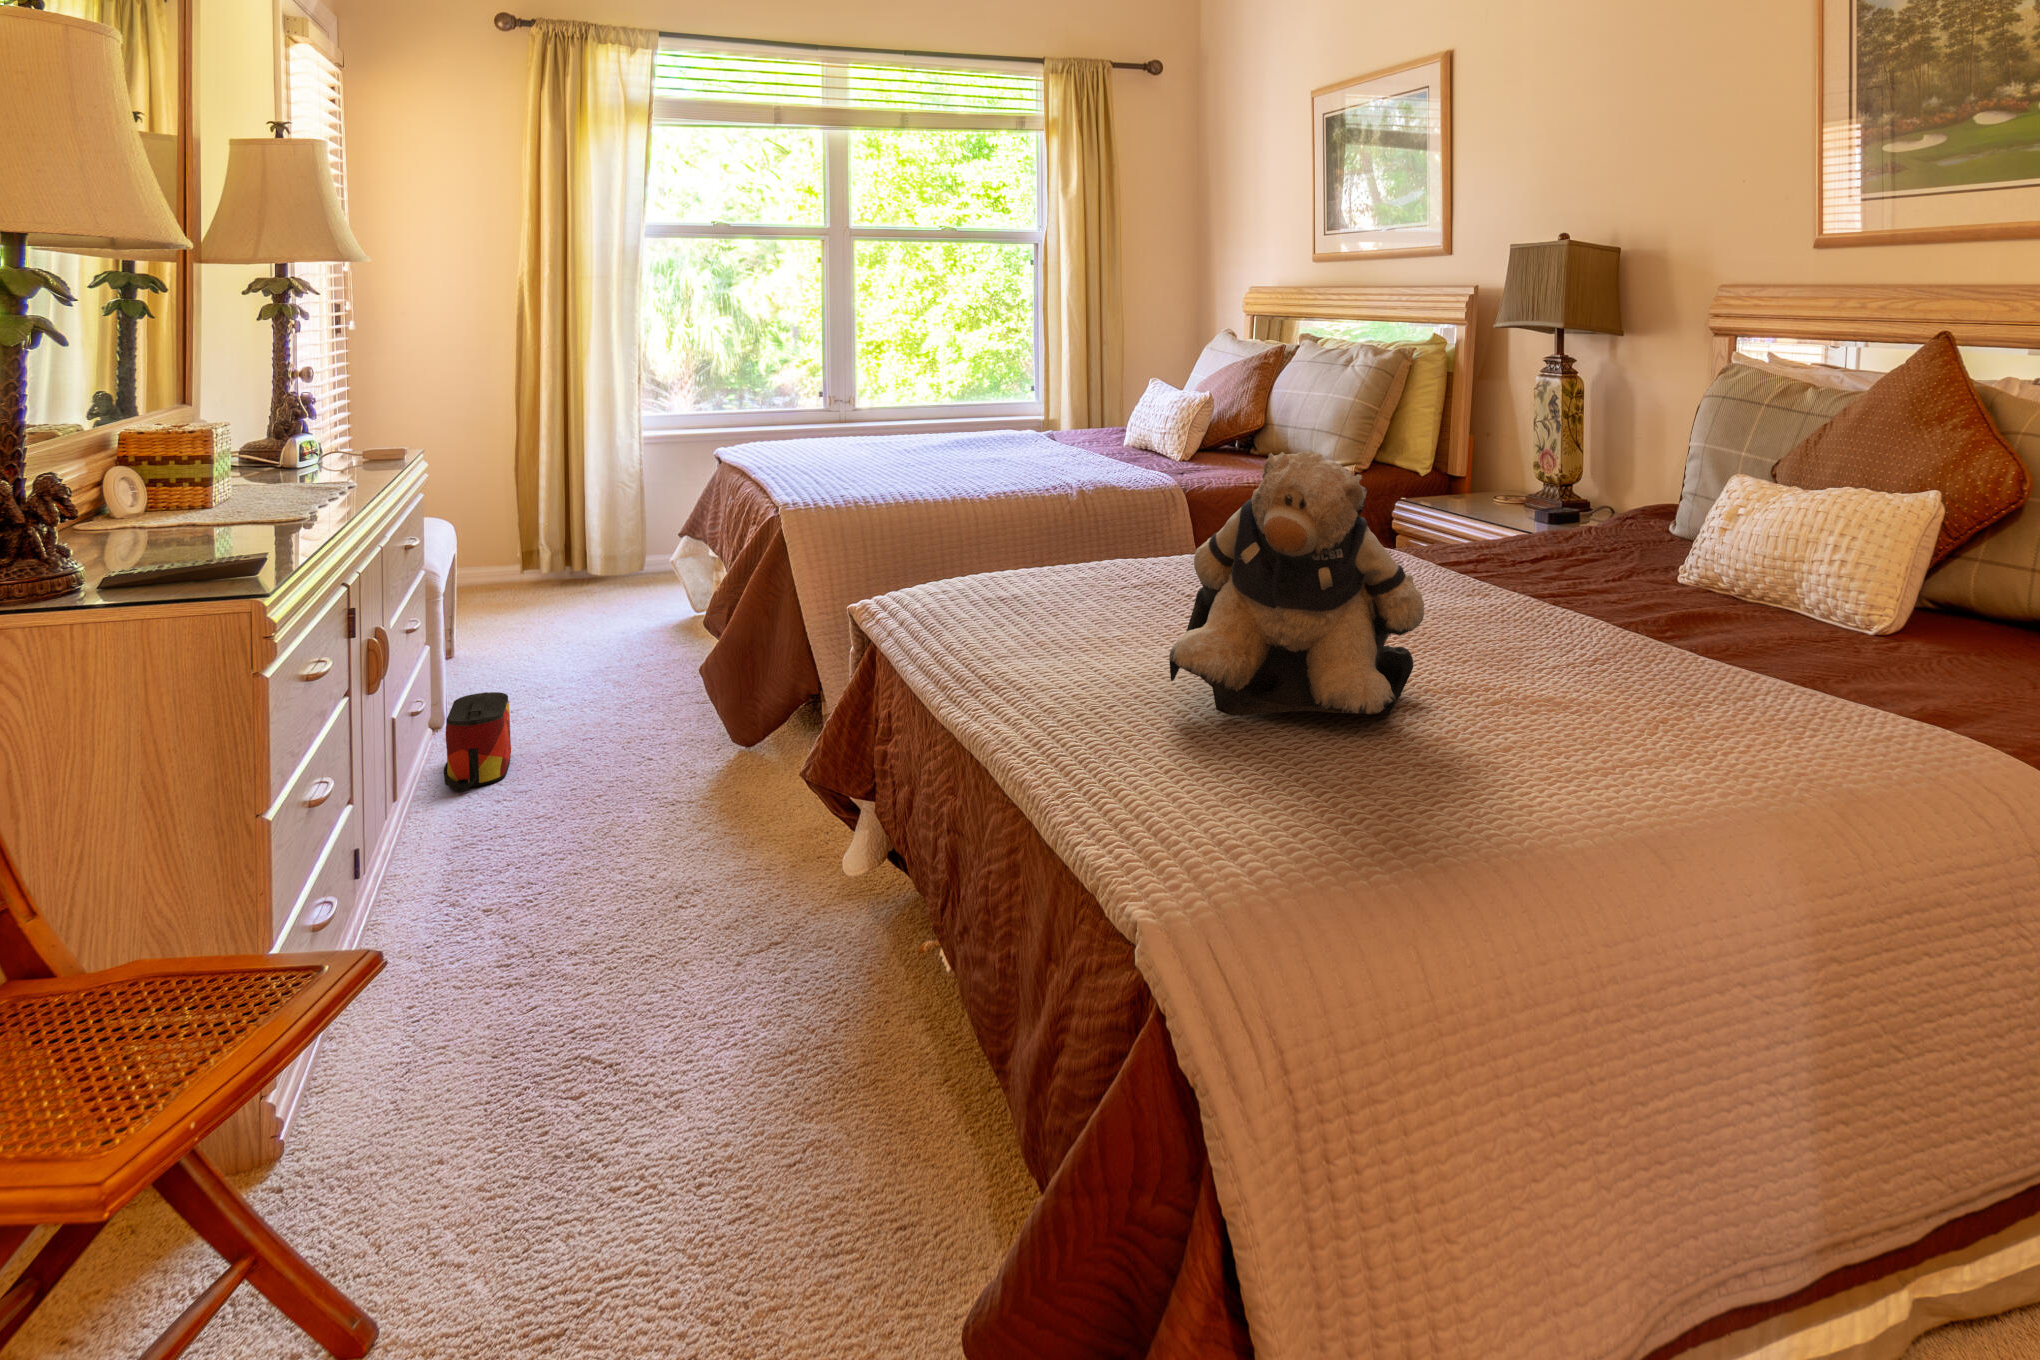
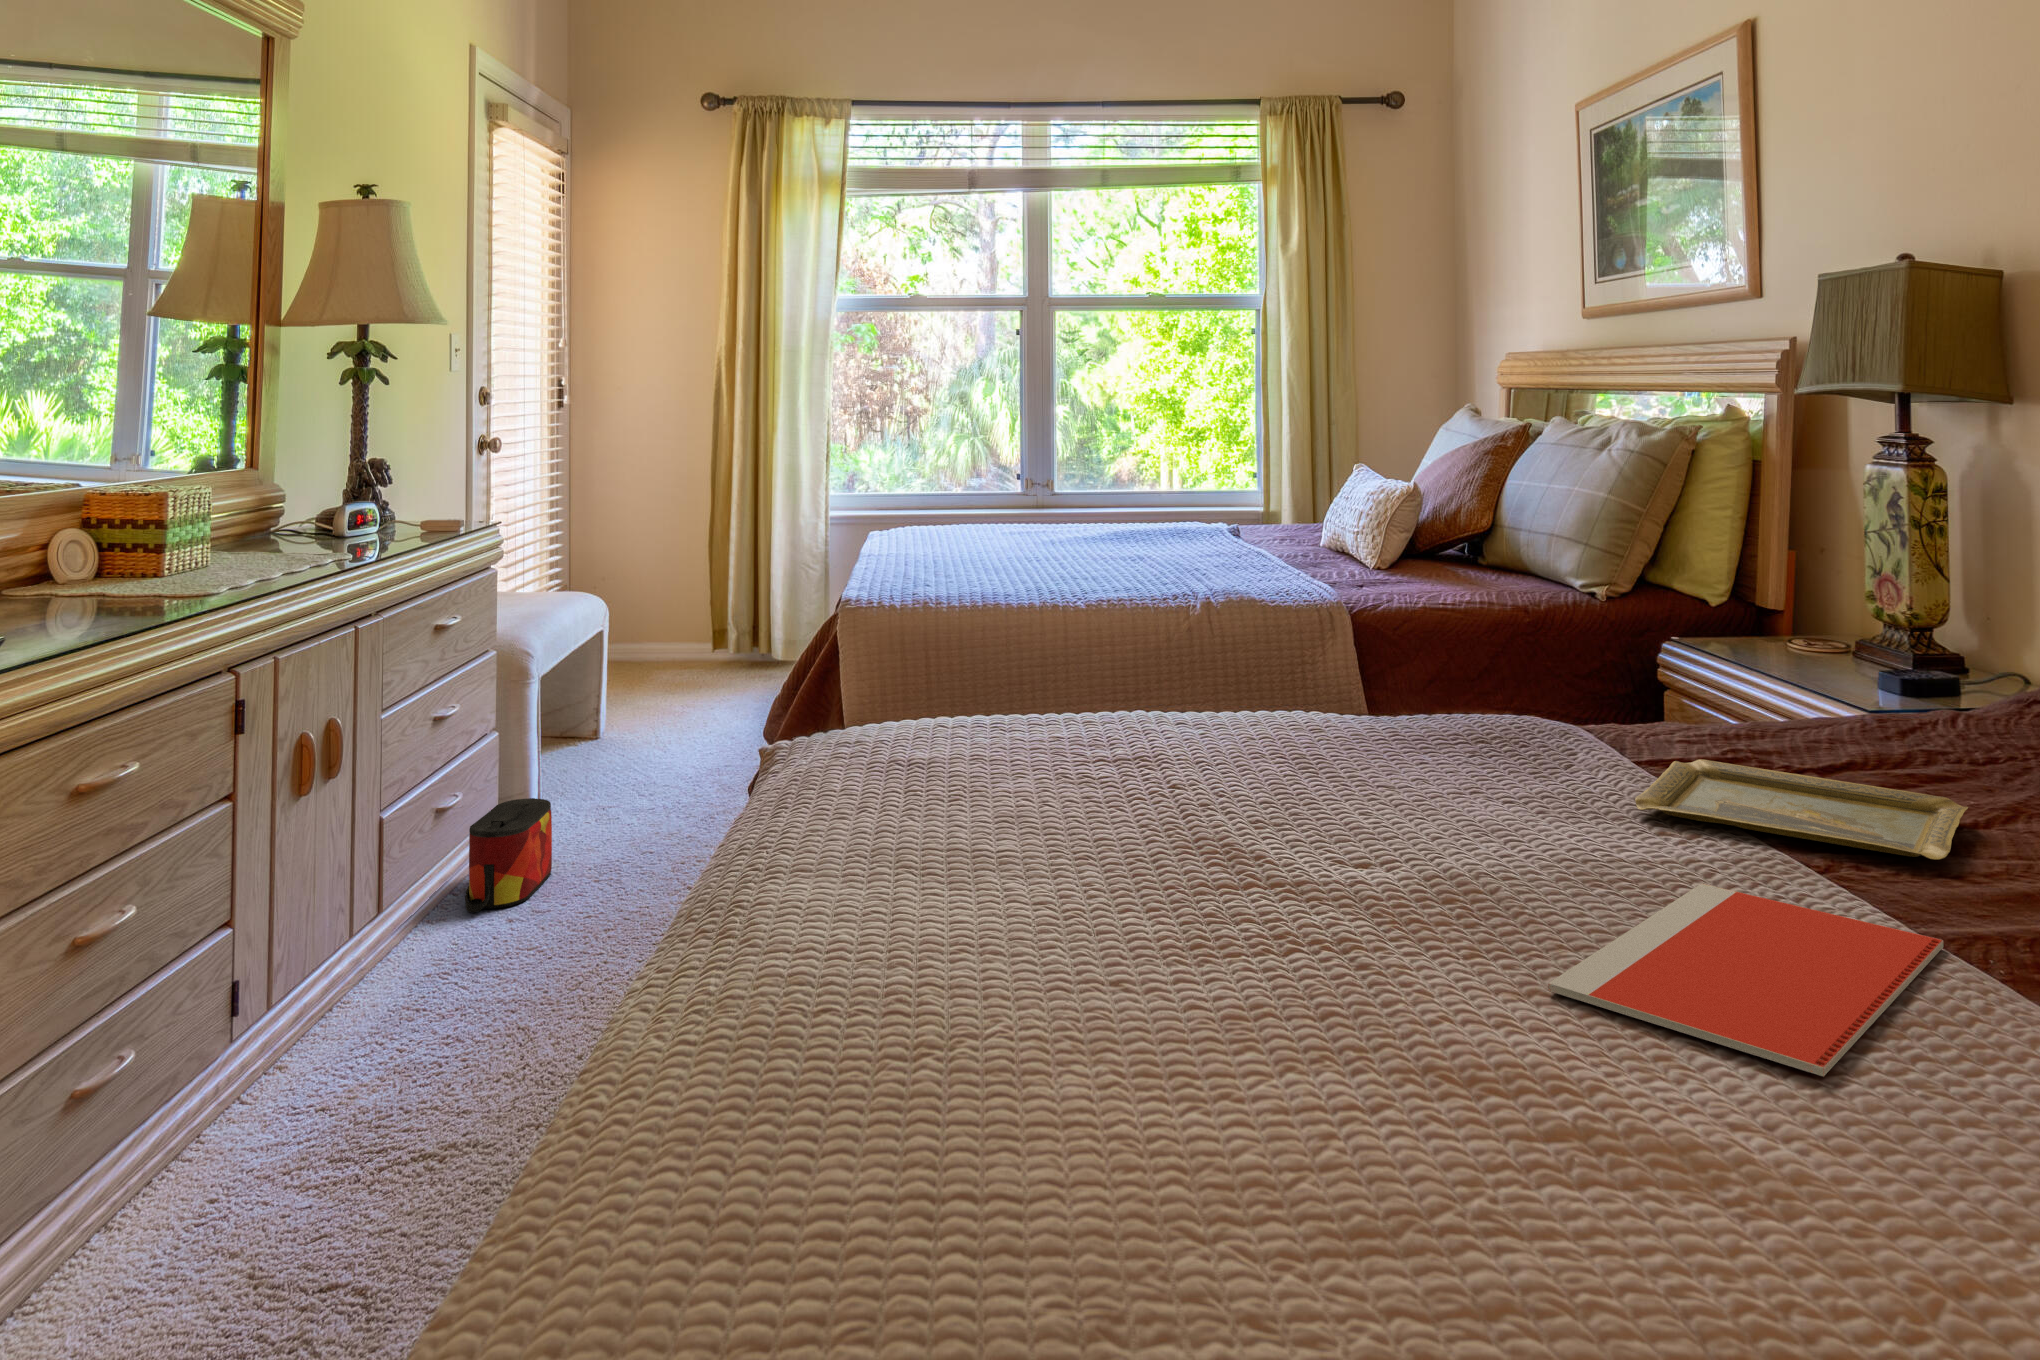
teddy bear: present [1169,451,1424,716] -> none [892,563,1398,1128]
tray: none [1452,558,1615,594] -> present [1635,759,1968,860]
notebook: none [1462,614,1622,676] -> present [1548,883,1943,1076]

